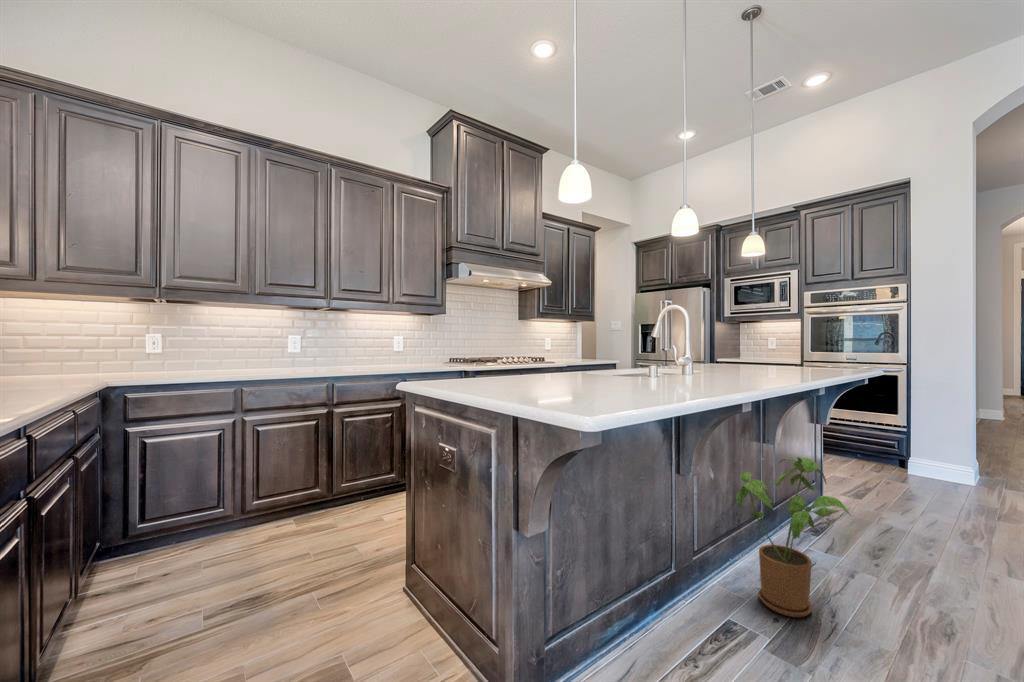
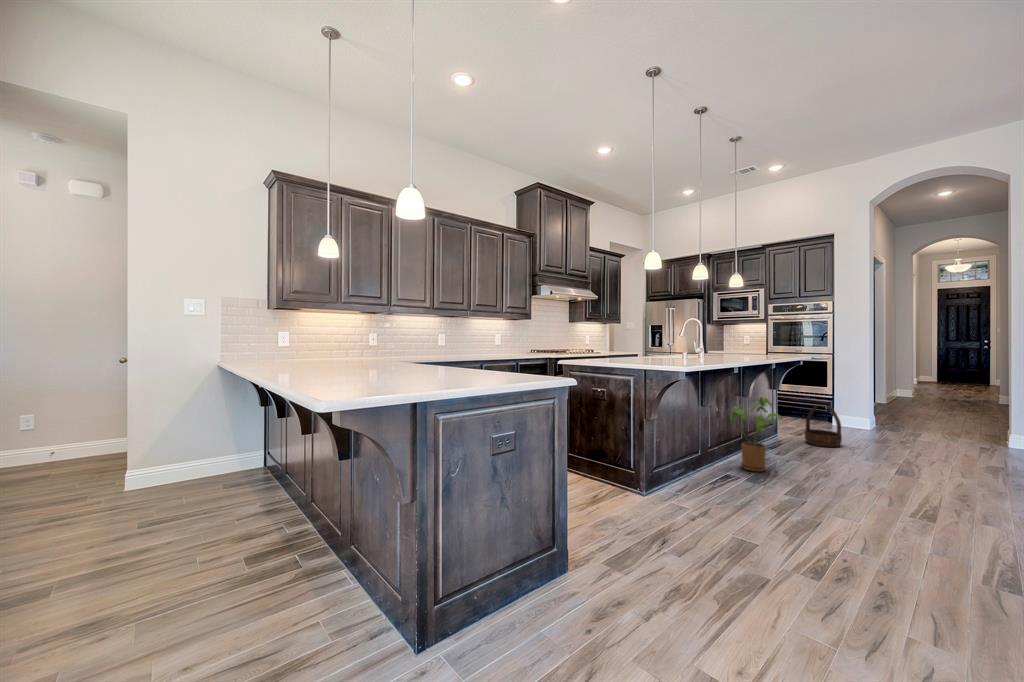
basket: none [875,455,947,535] -> present [805,405,842,447]

